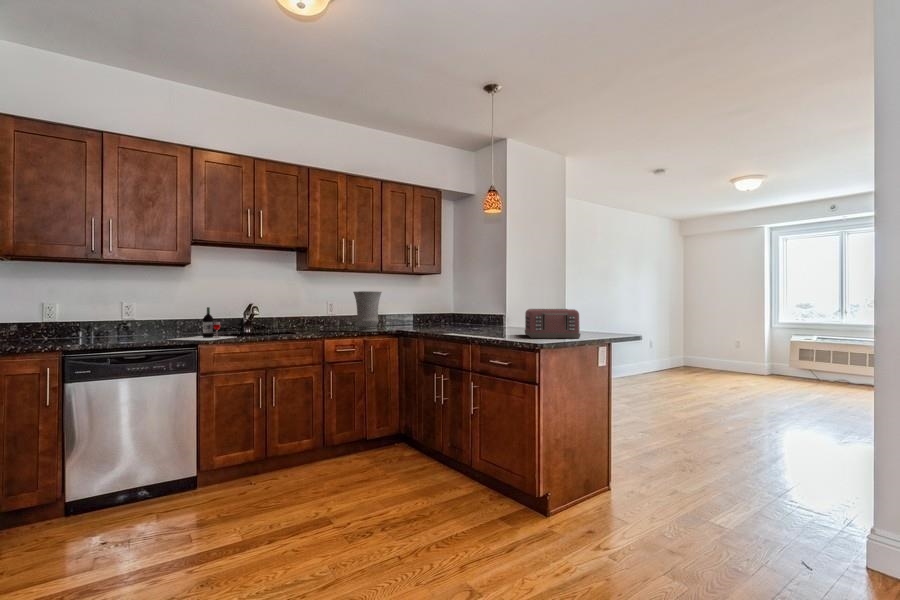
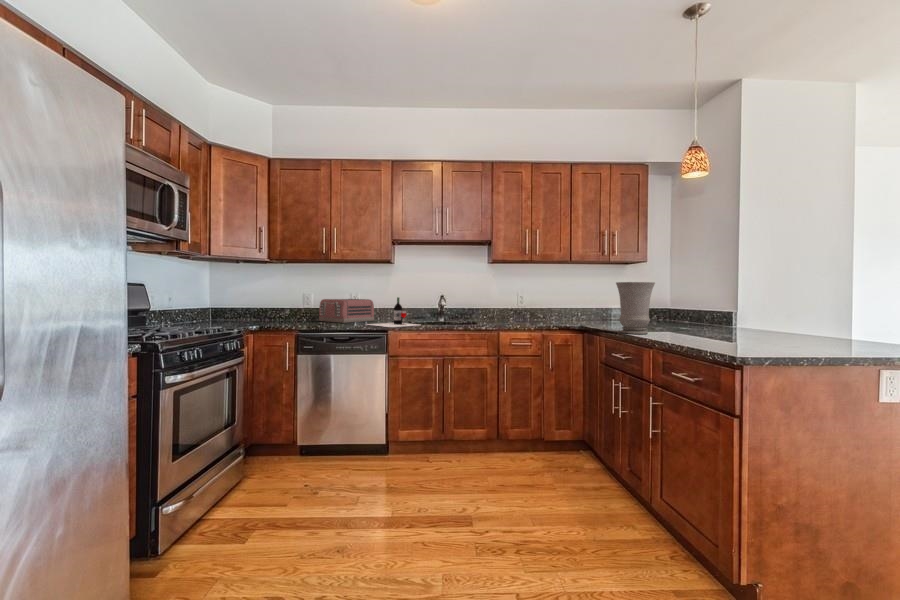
vase: present [353,291,382,332] -> present [616,282,655,334]
toaster: present [525,309,580,338] -> present [319,299,374,323]

